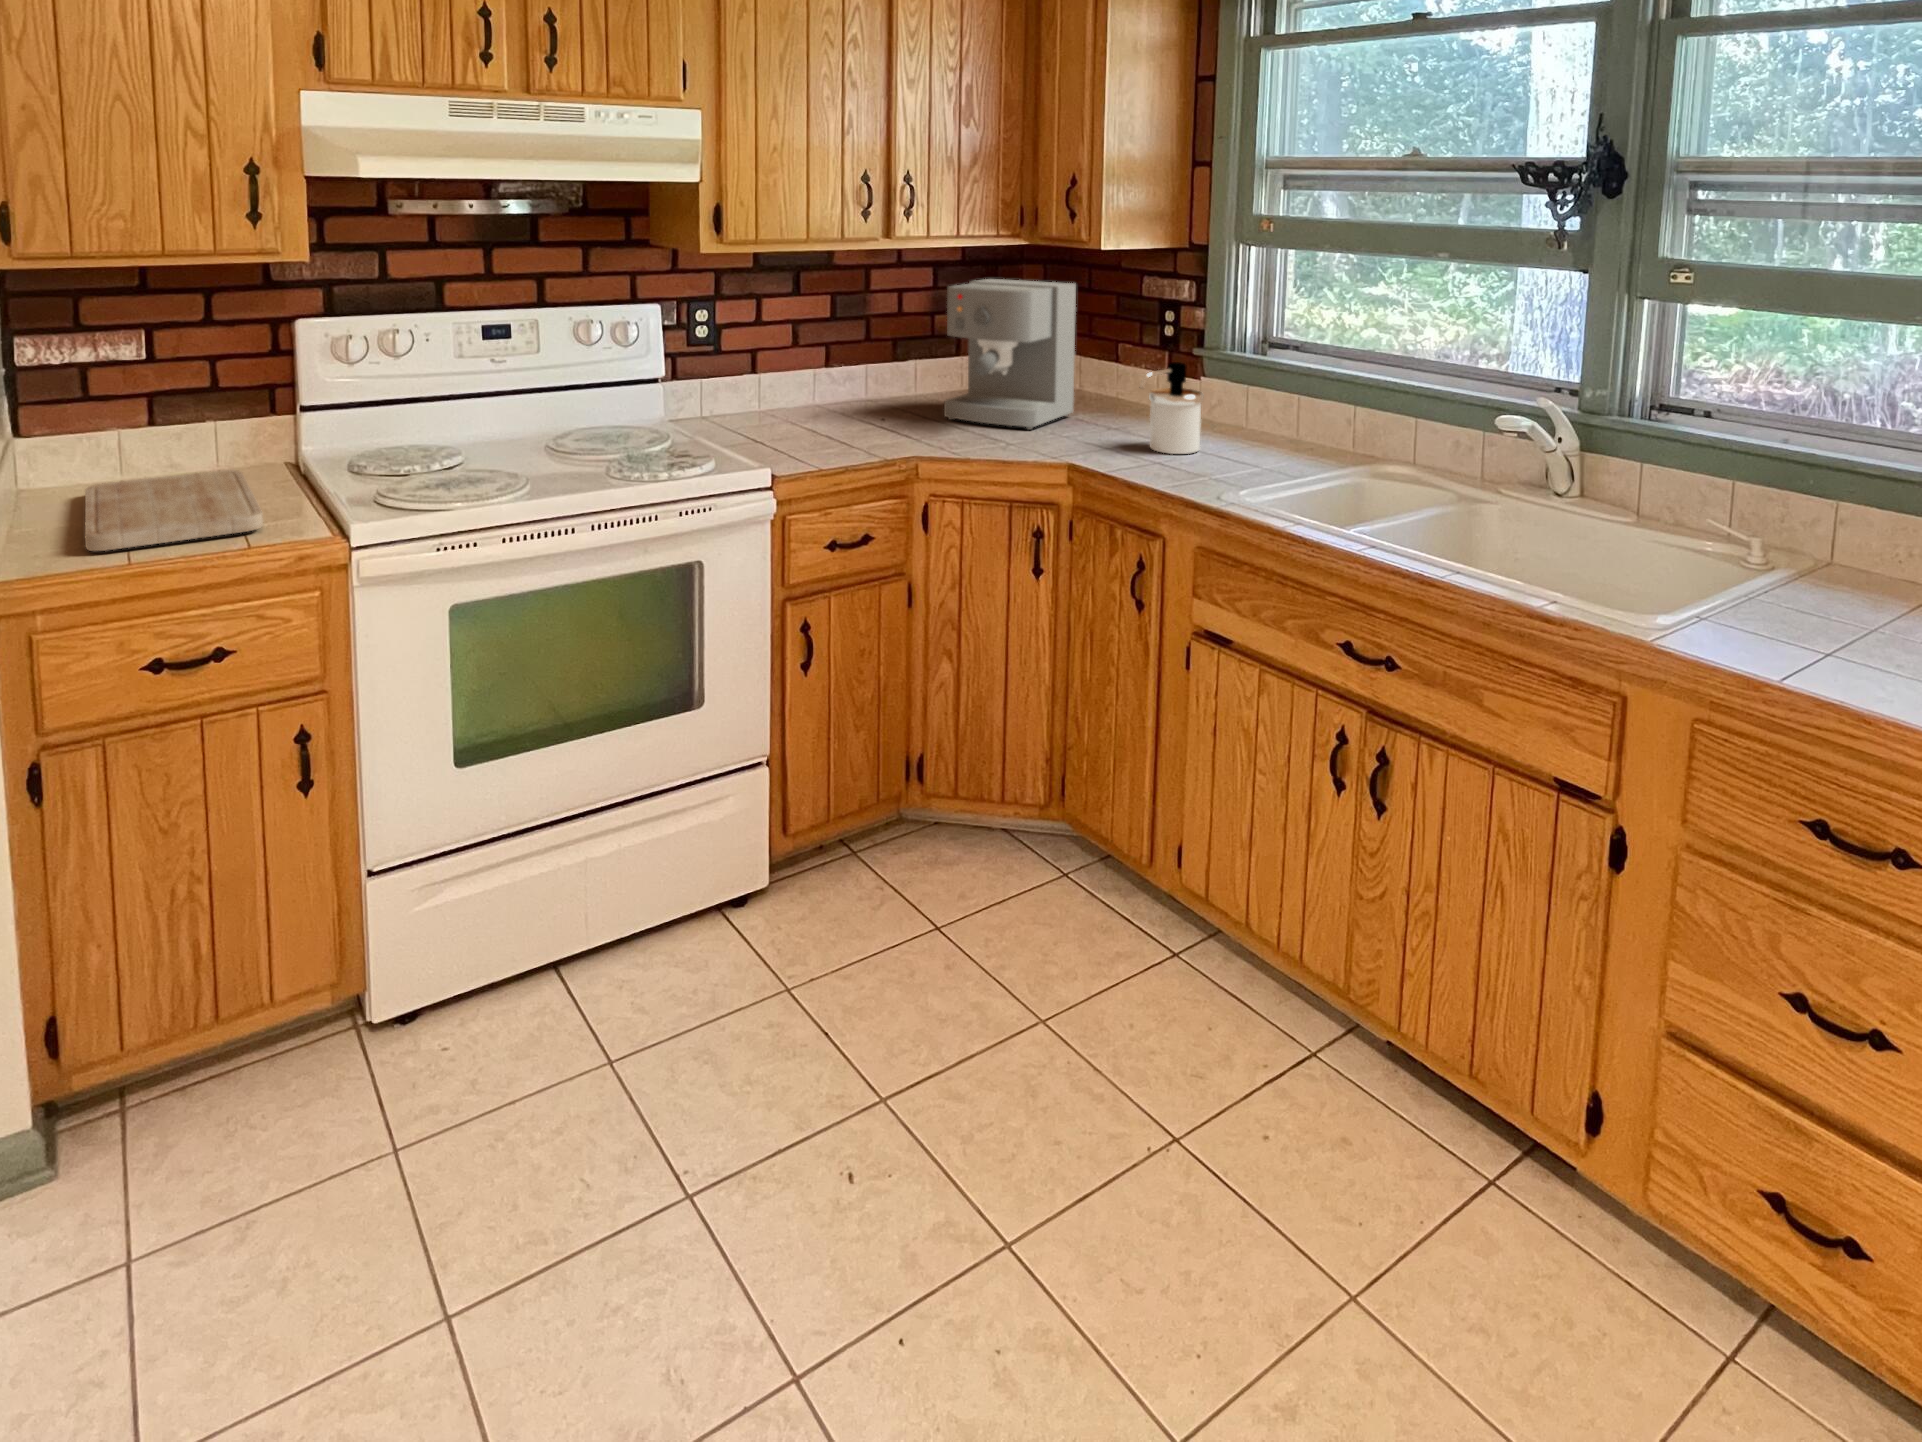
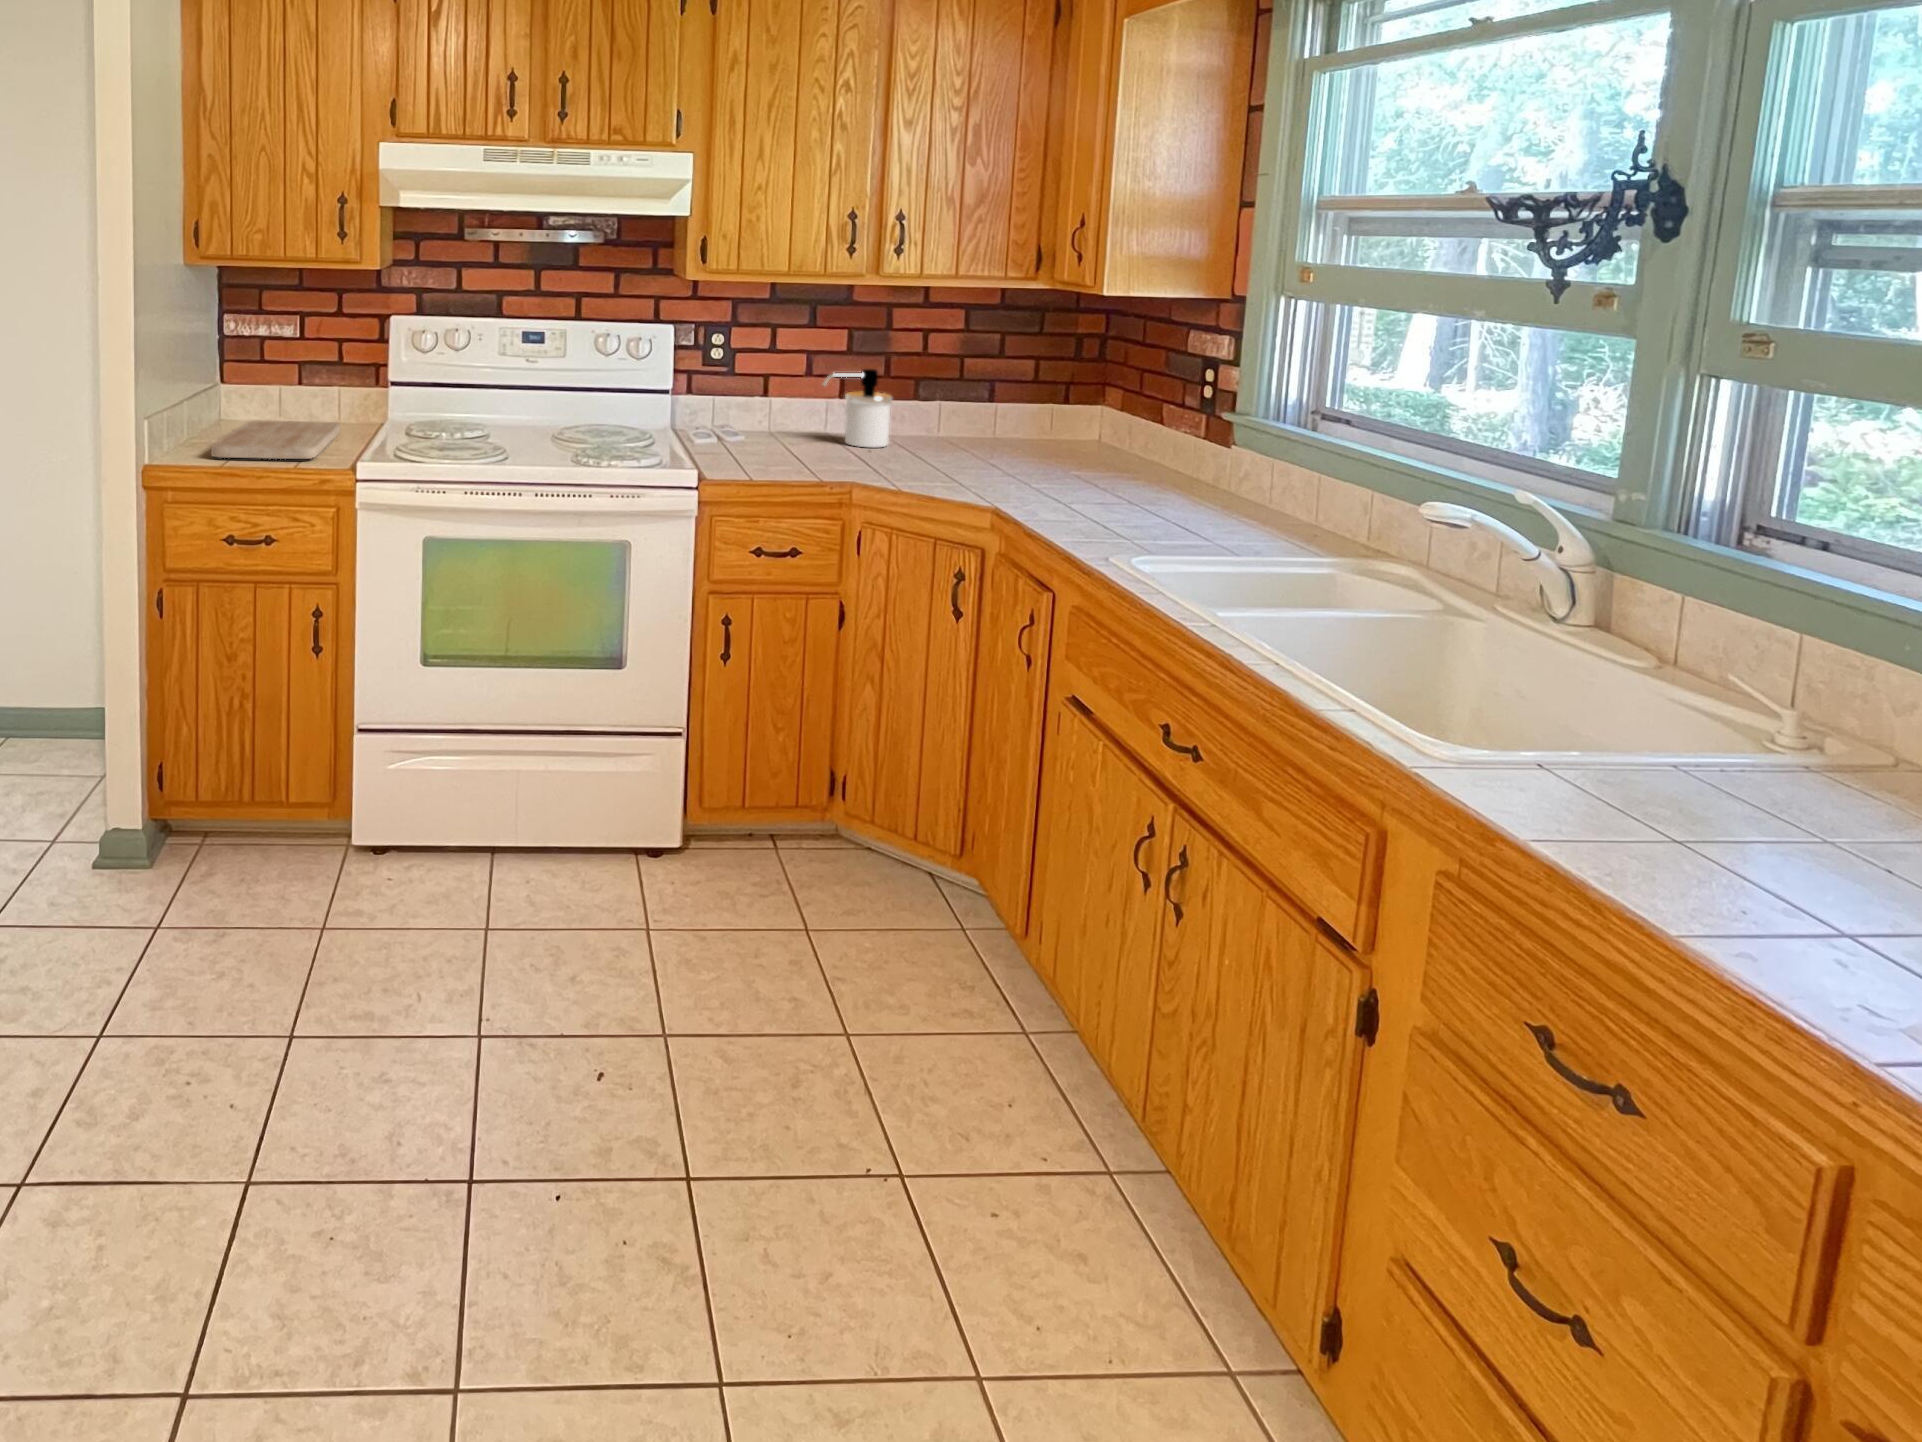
coffee maker: present [944,279,1076,430] -> none [930,322,1084,476]
soap dispenser: present [1140,362,1203,454] -> present [823,369,892,447]

